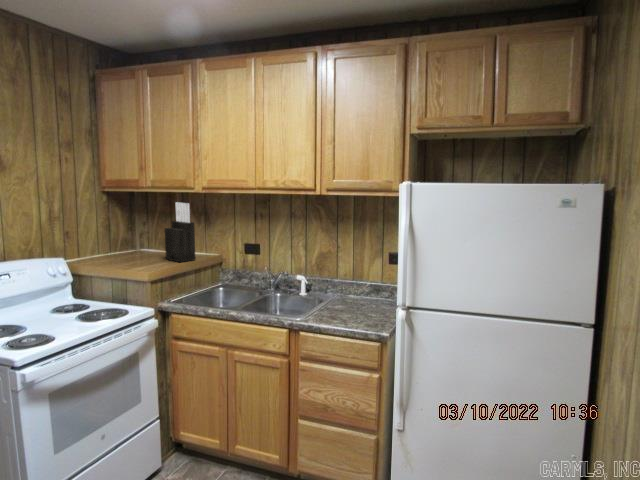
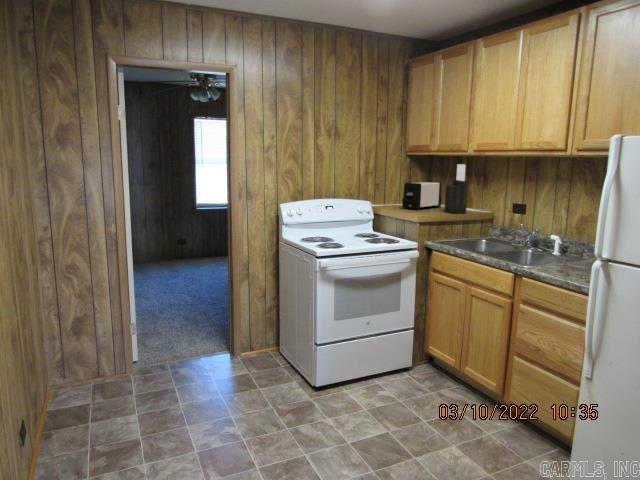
toaster: none [107,224,153,261] -> present [402,182,442,210]

